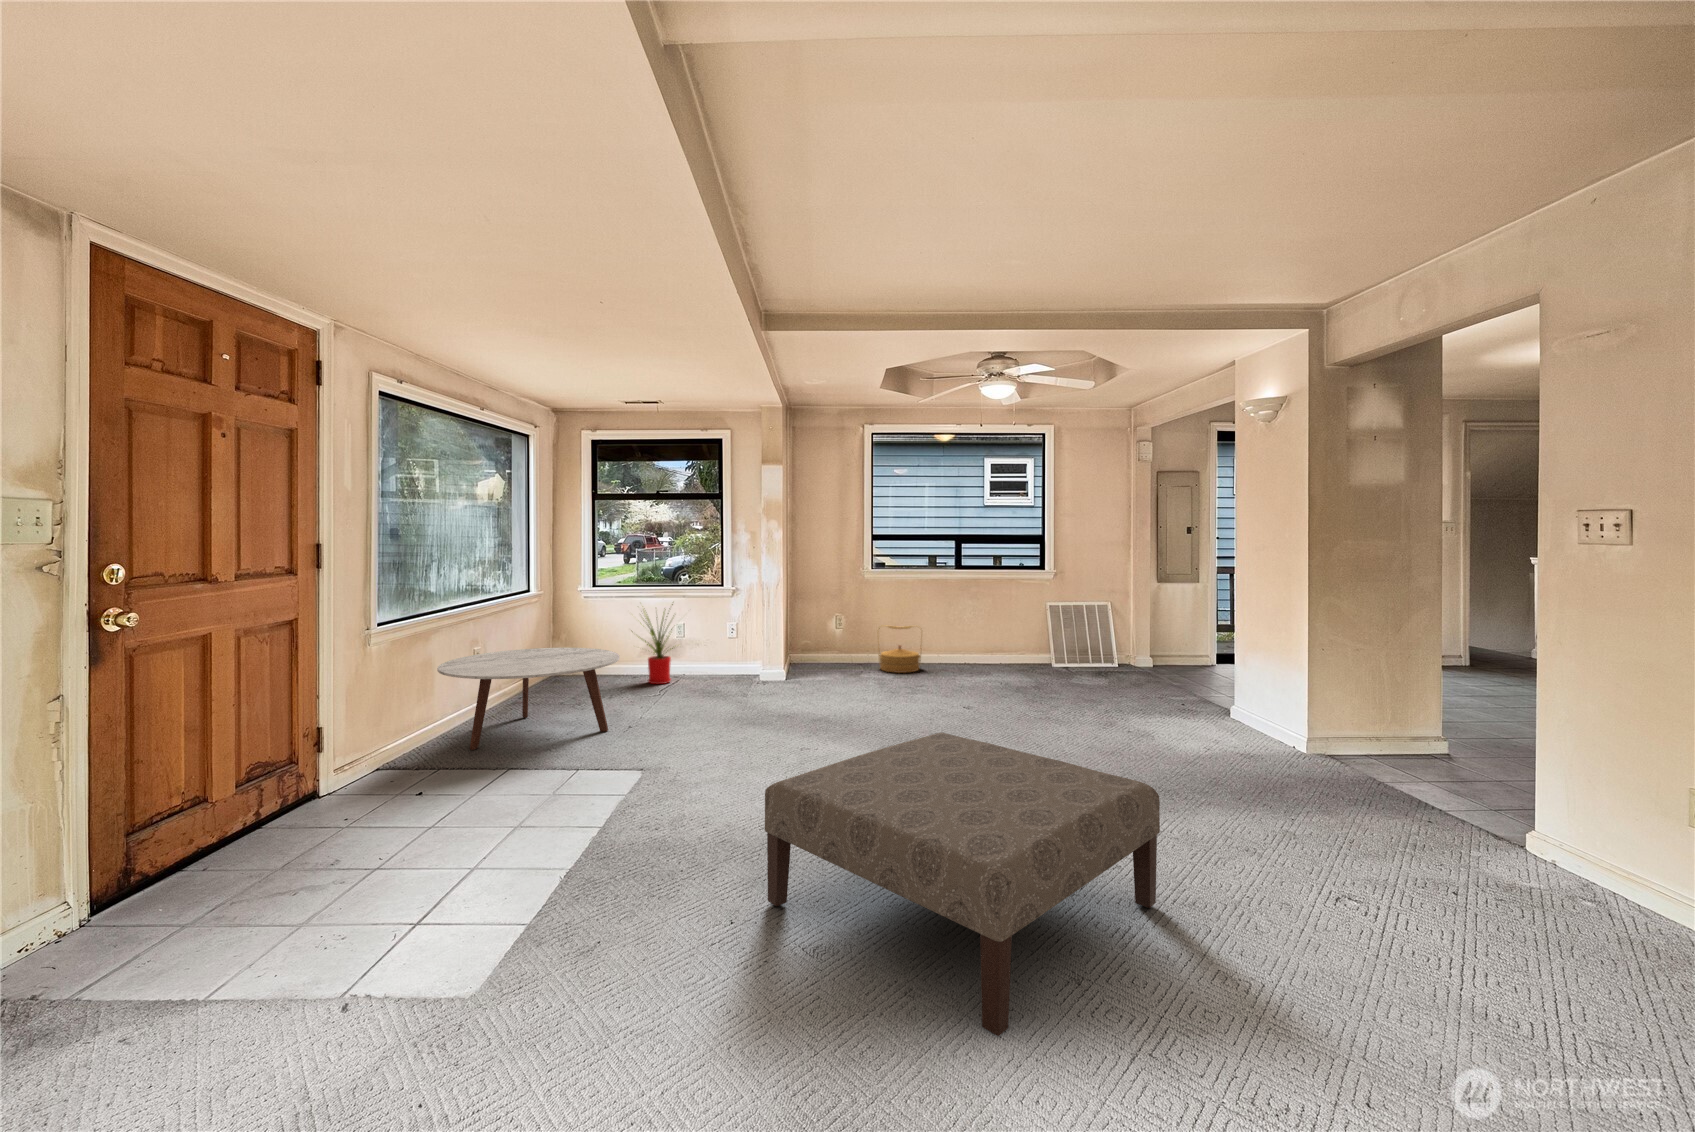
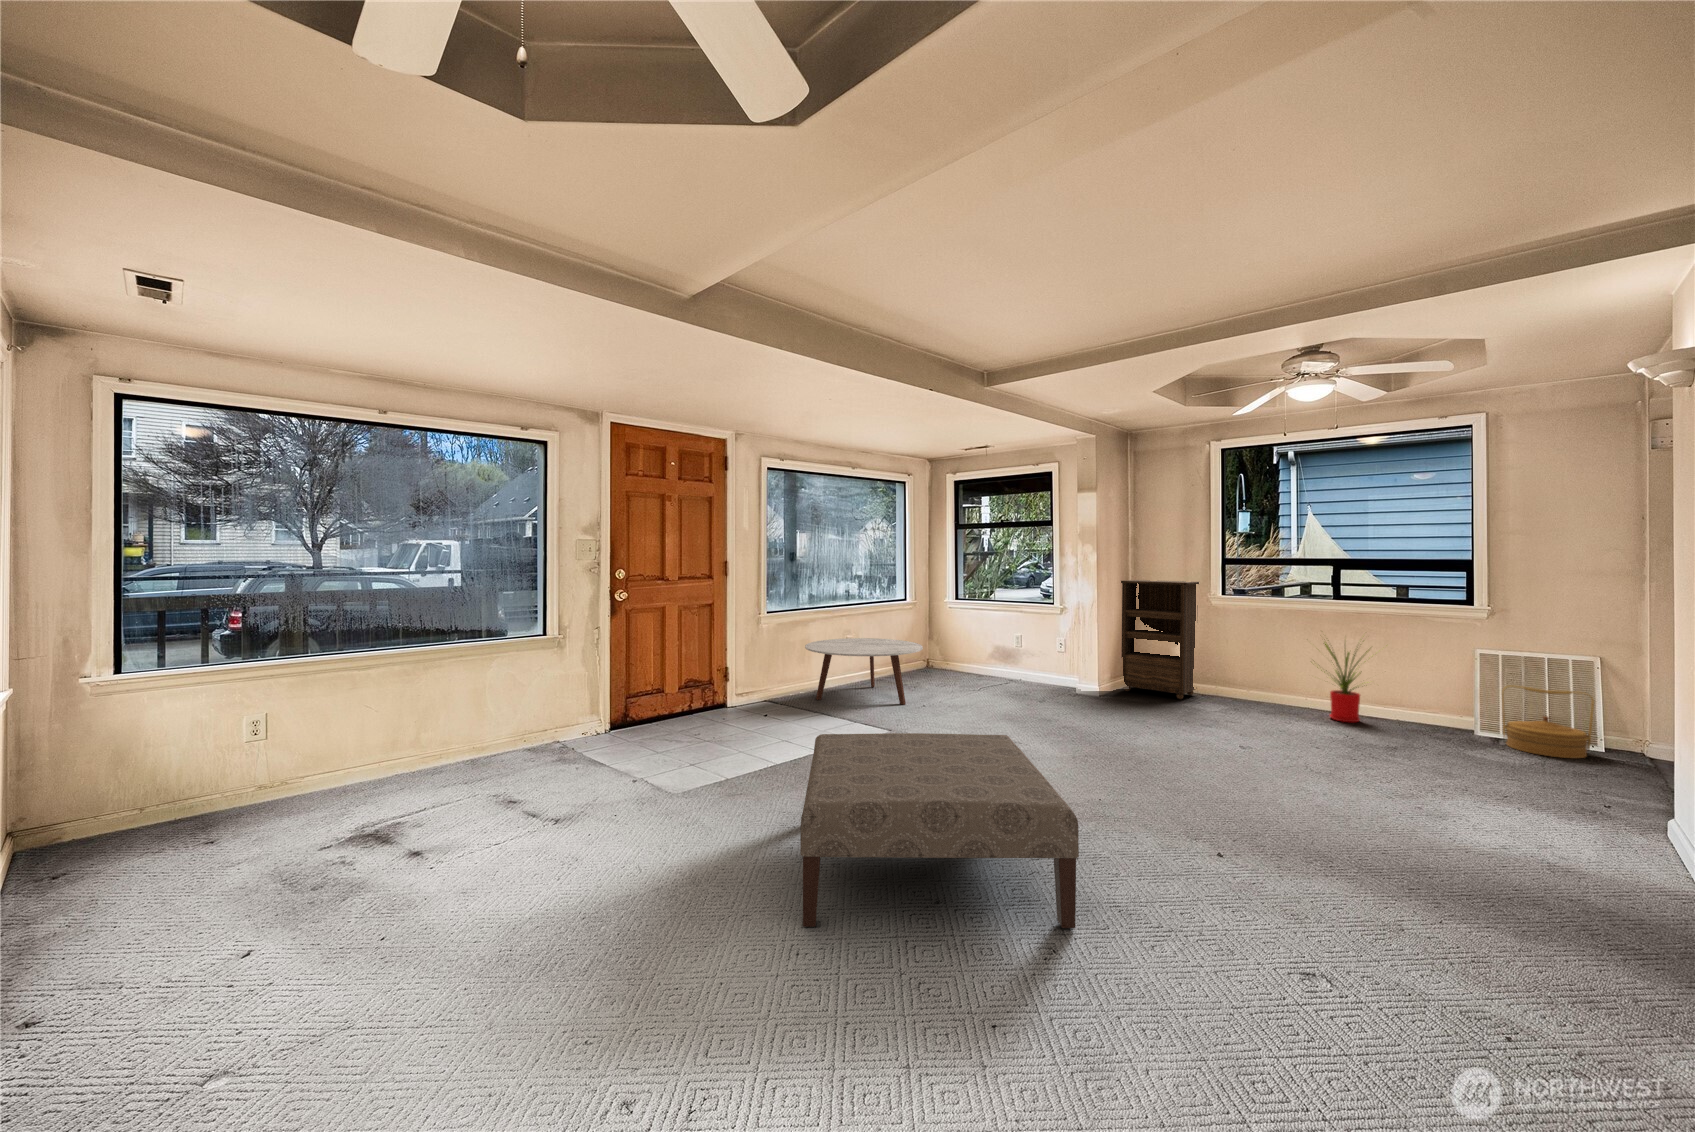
bookshelf: none [792,558,858,674] -> present [1121,580,1199,699]
house plant: present [643,604,673,684] -> present [1317,642,1367,722]
woven basket: present [879,625,921,673] -> present [1502,685,1594,759]

